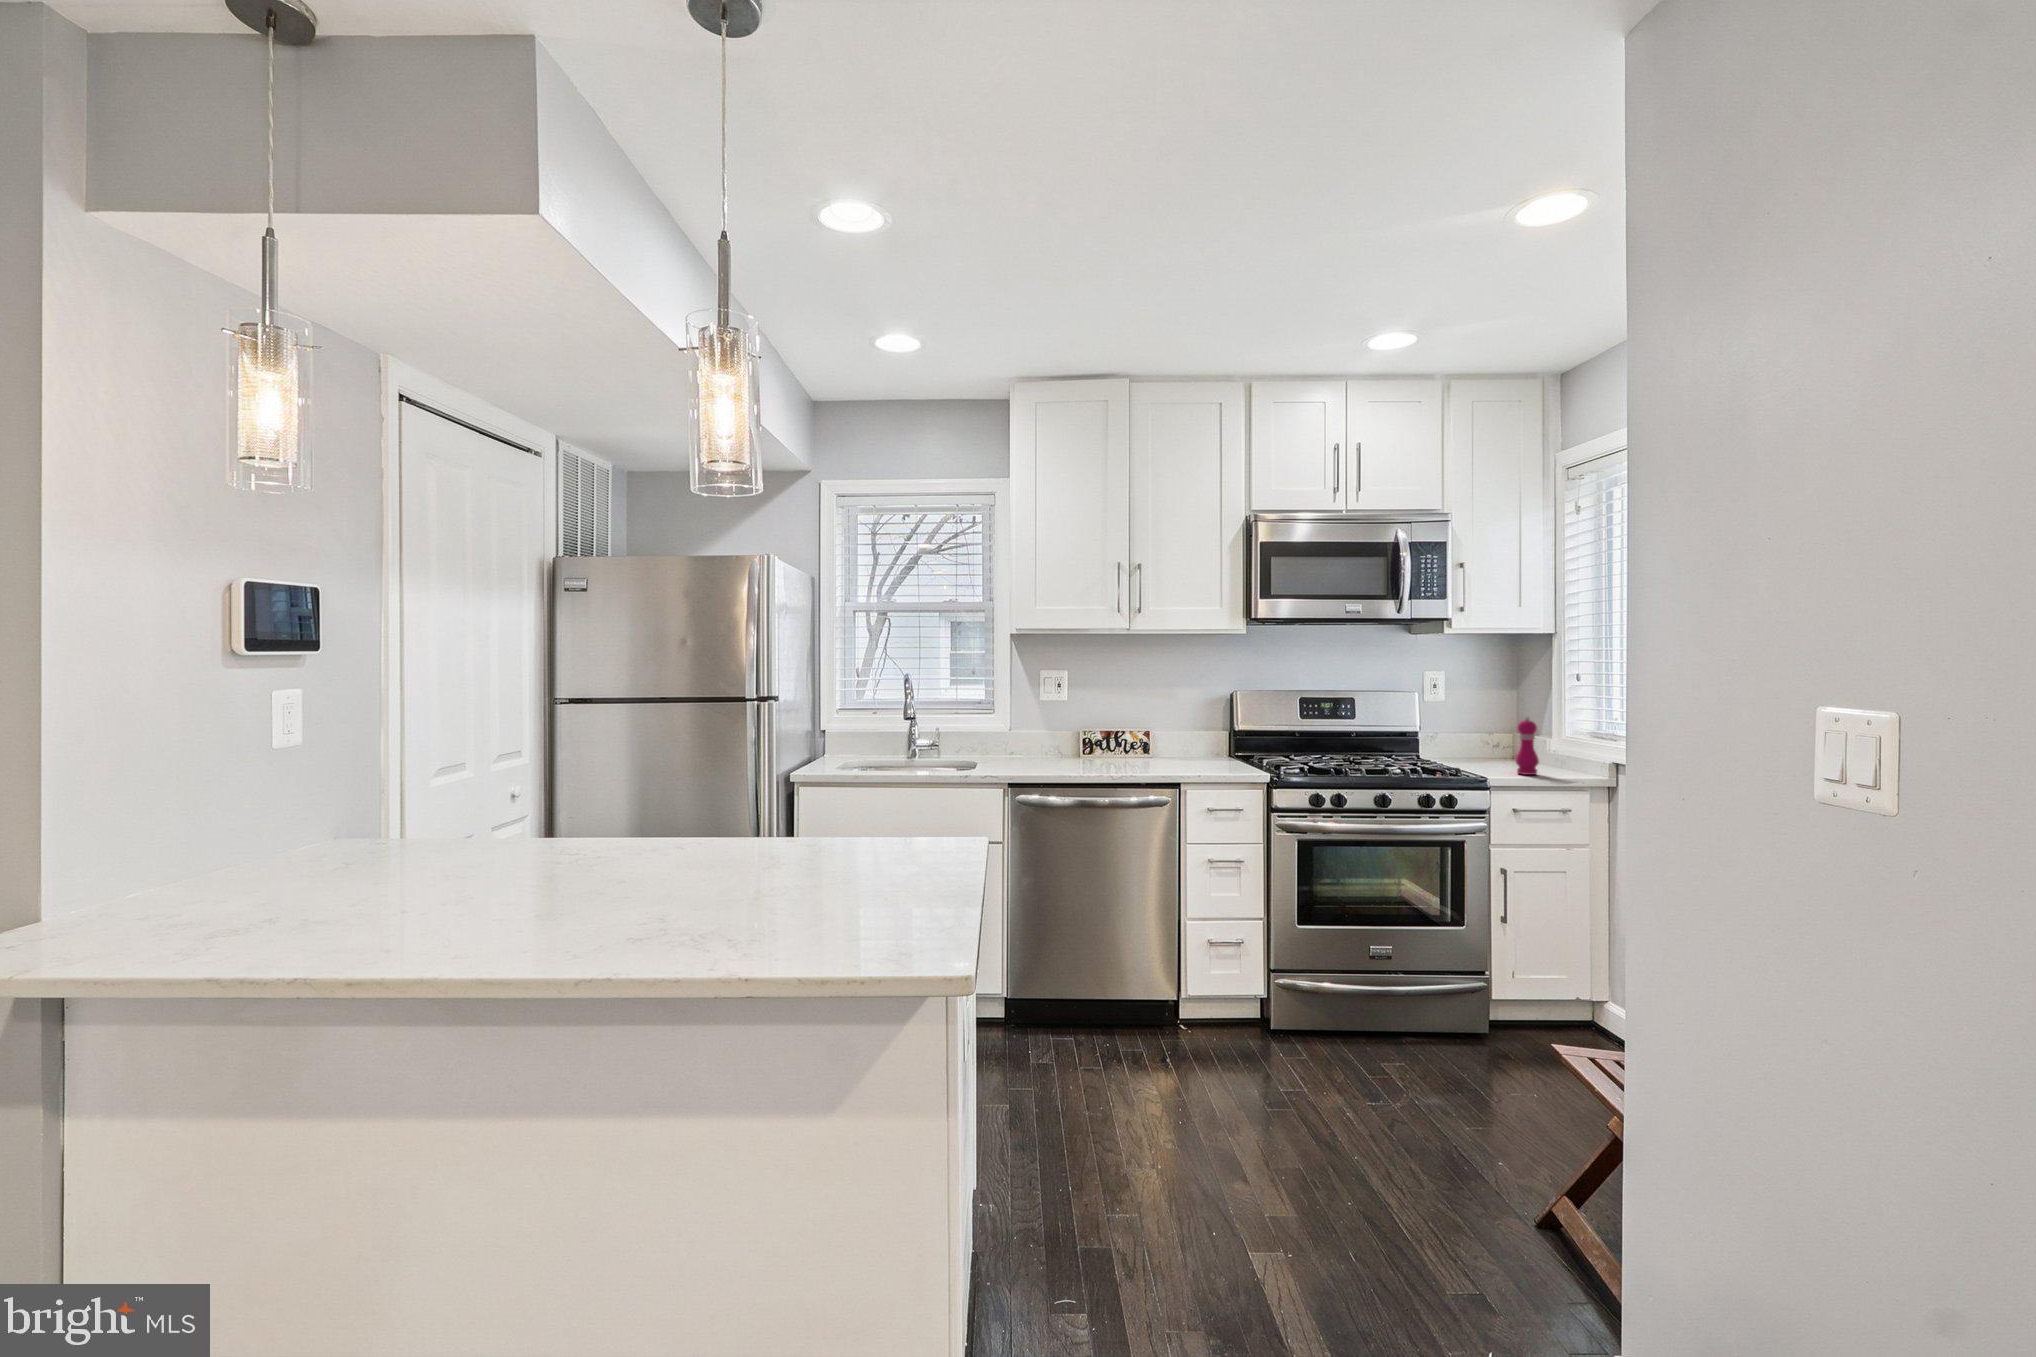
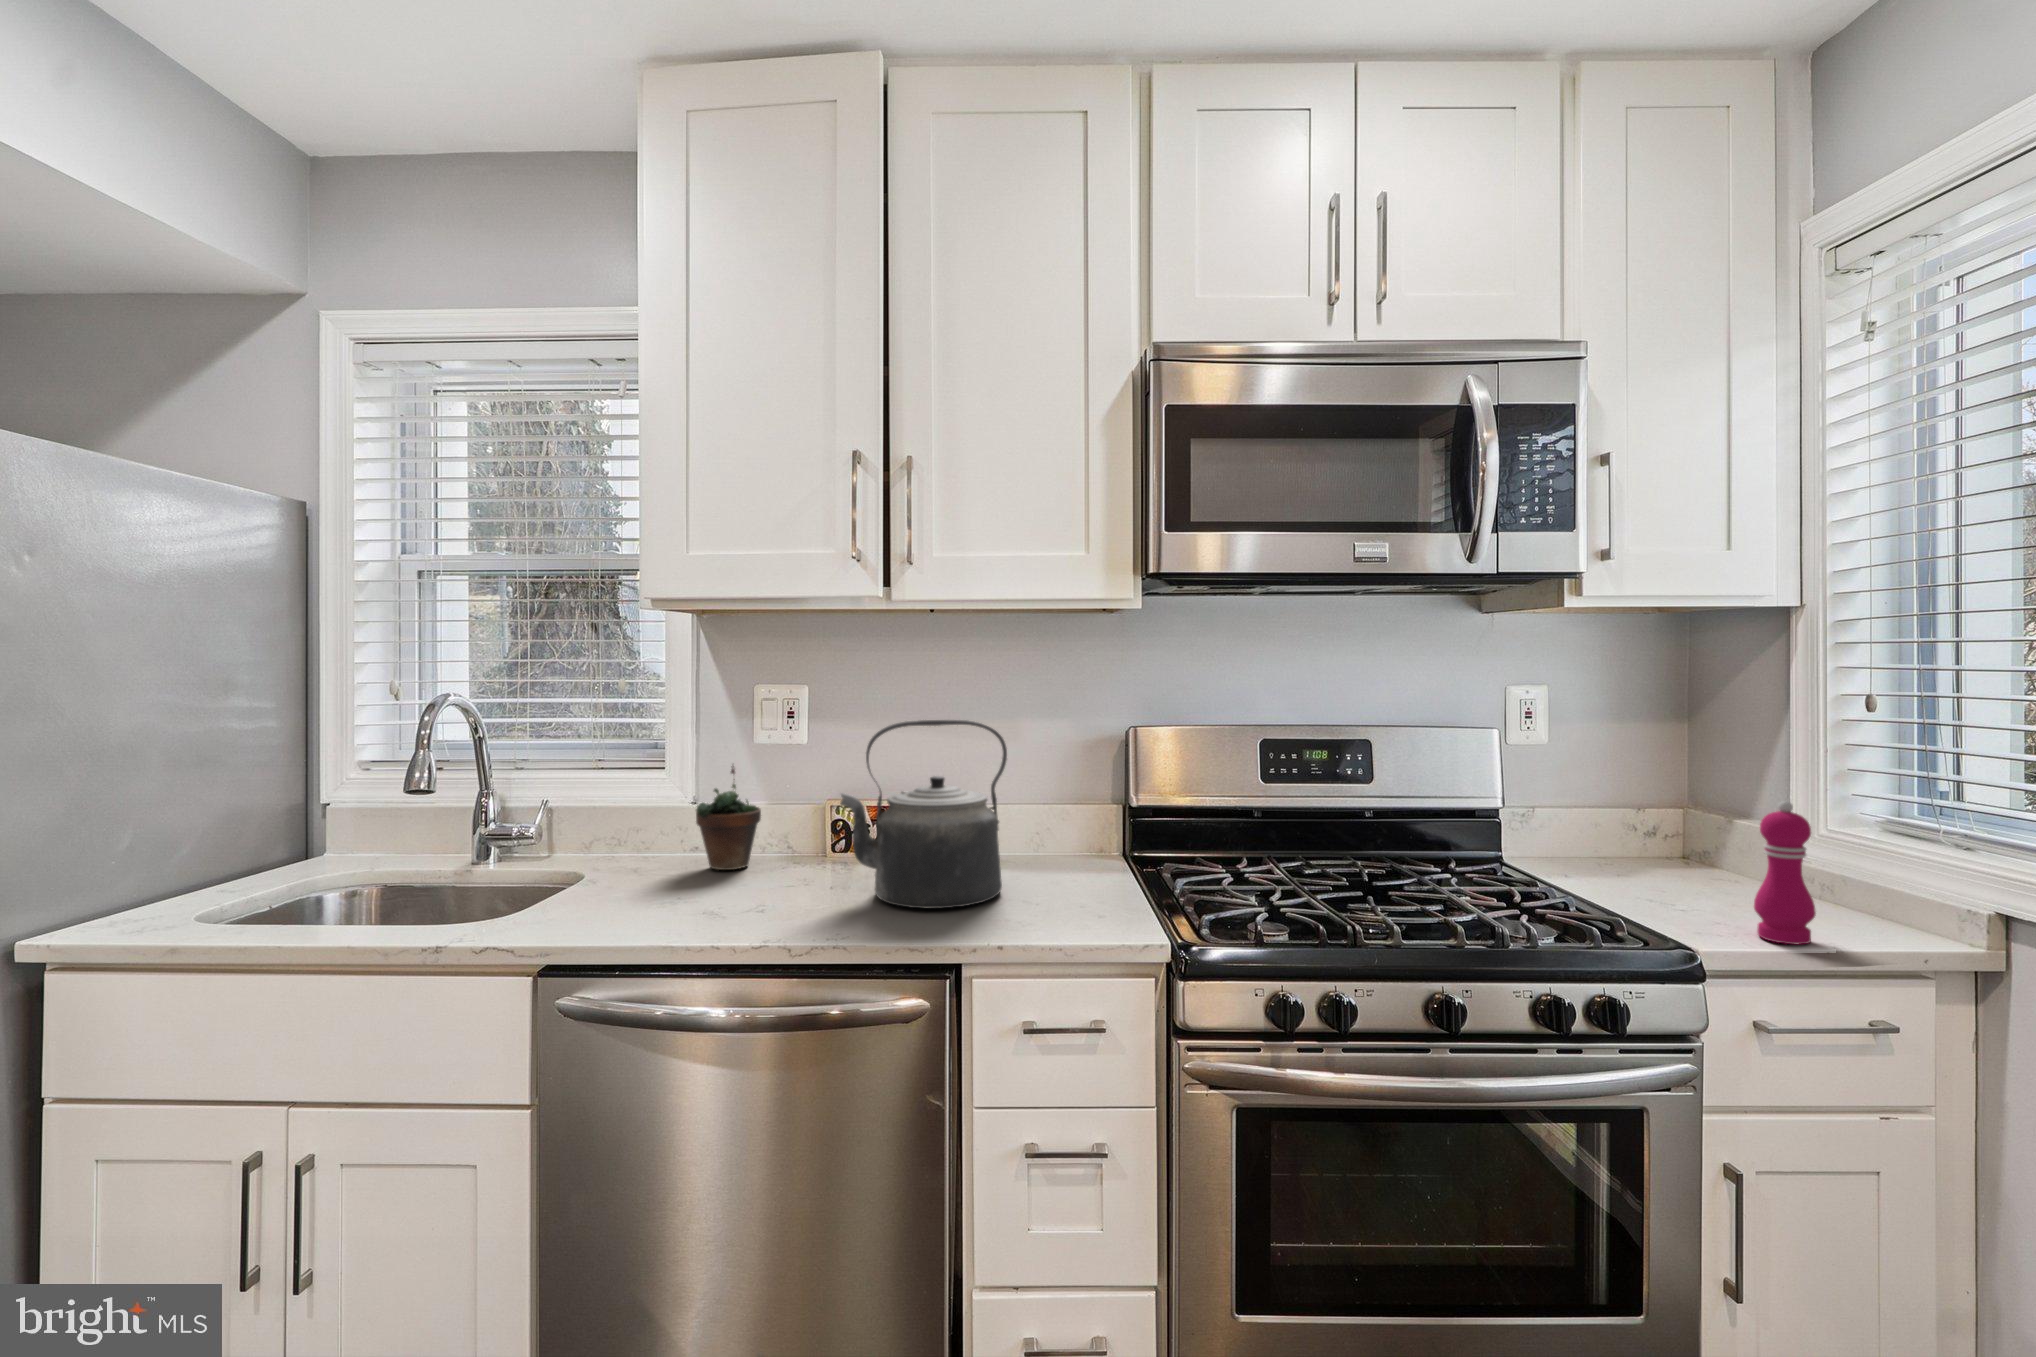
kettle: none [1110,684,1185,768] -> present [840,720,1007,908]
succulent plant: none [1024,708,1054,759] -> present [696,766,761,870]

